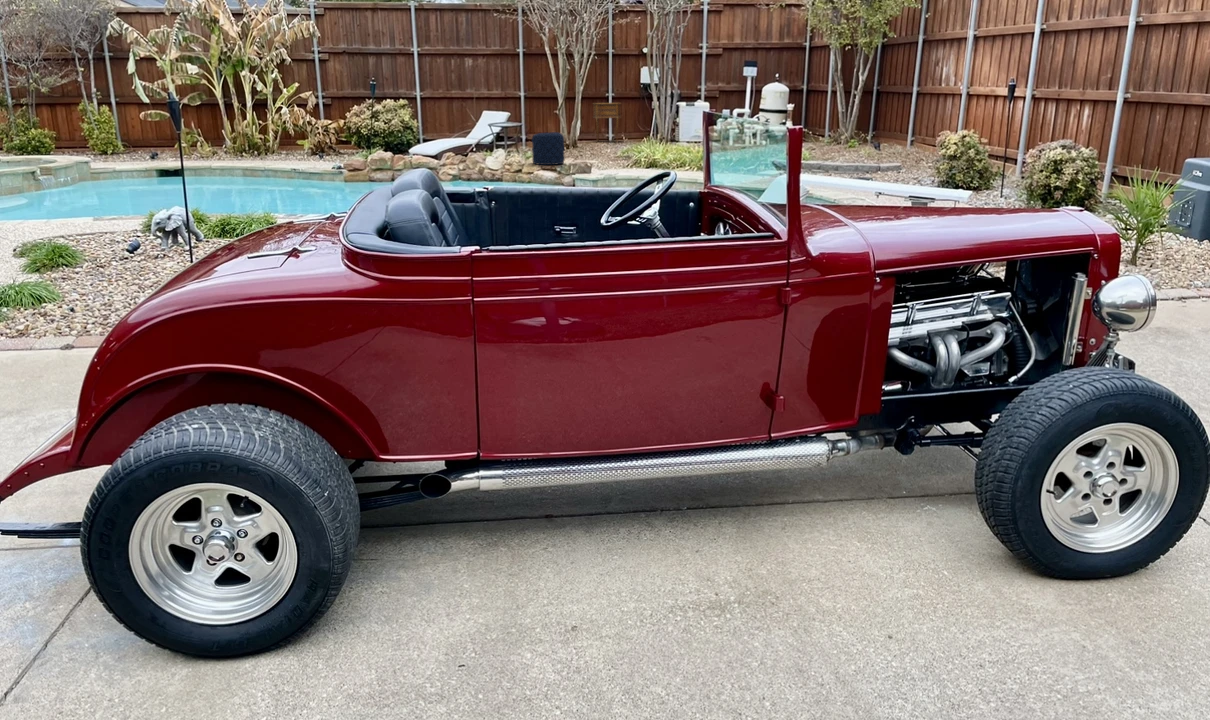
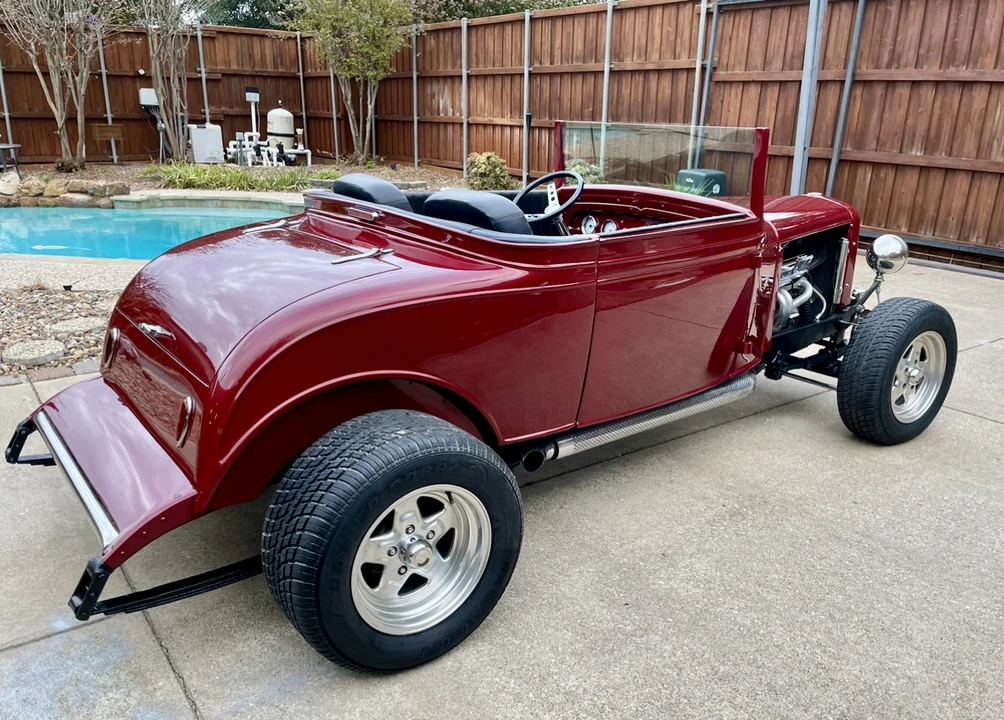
pouf: present [532,132,565,165] -> none [49,153,91,188]

